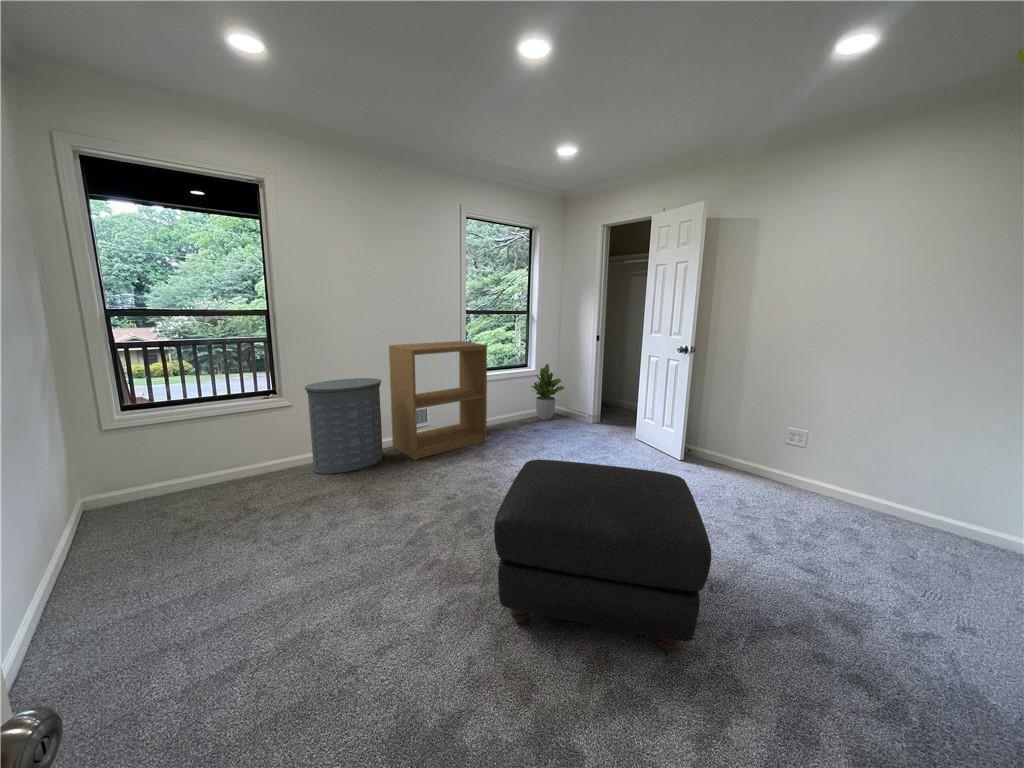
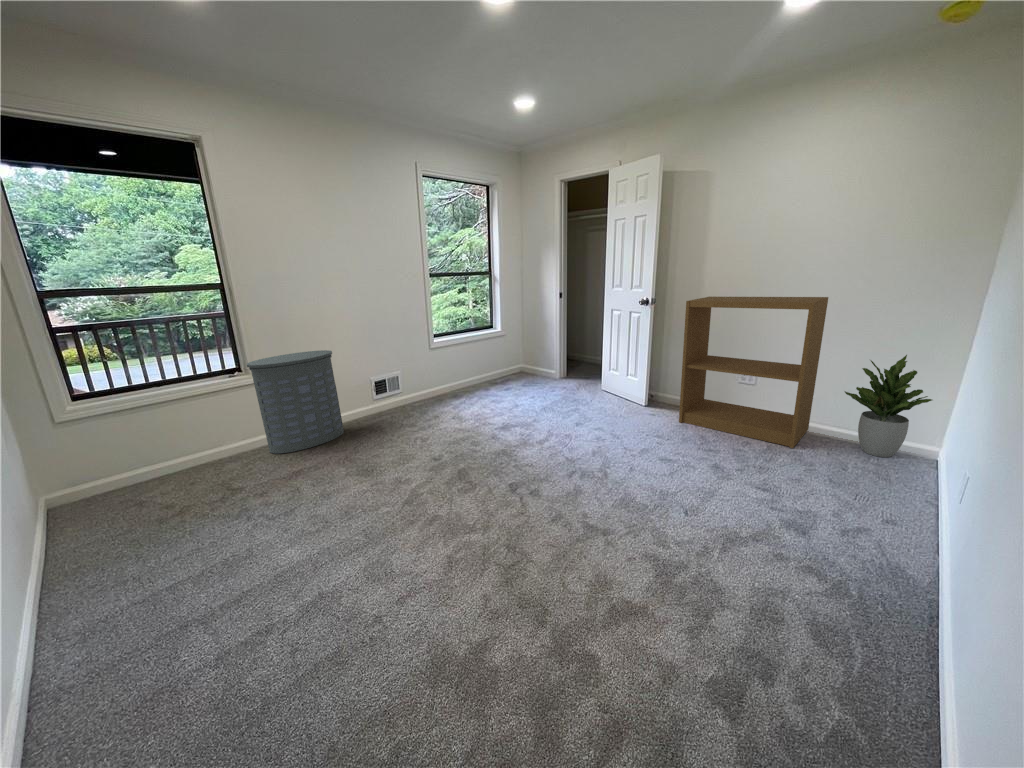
bookshelf: present [389,341,487,460] -> present [679,297,828,448]
potted plant: present [531,364,564,420] -> present [845,355,932,457]
ottoman: present [494,460,711,653] -> none [454,408,680,586]

